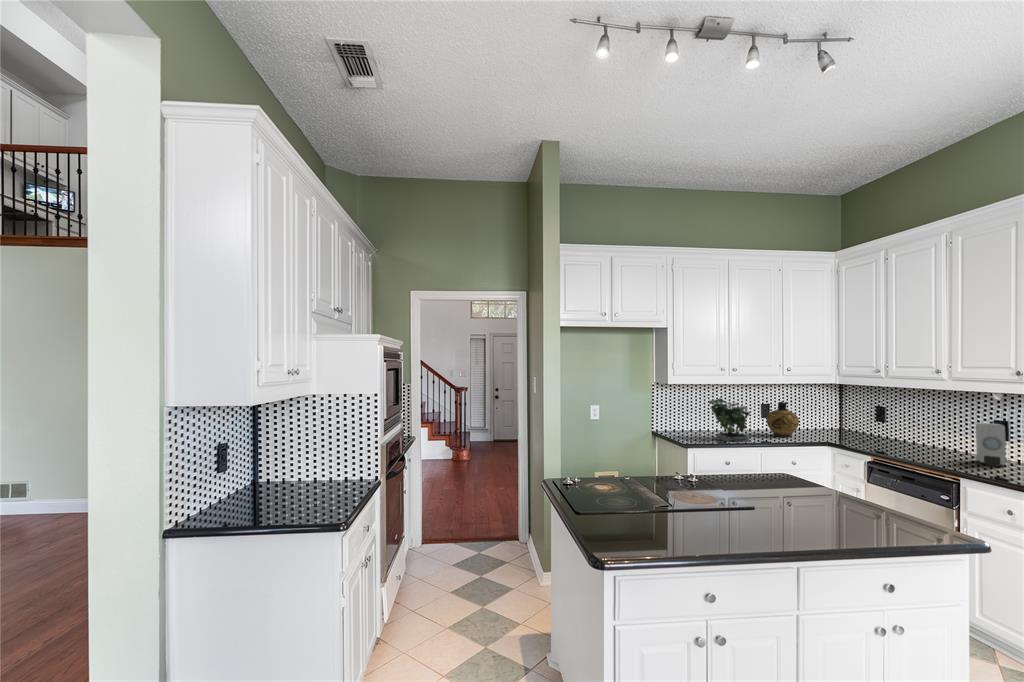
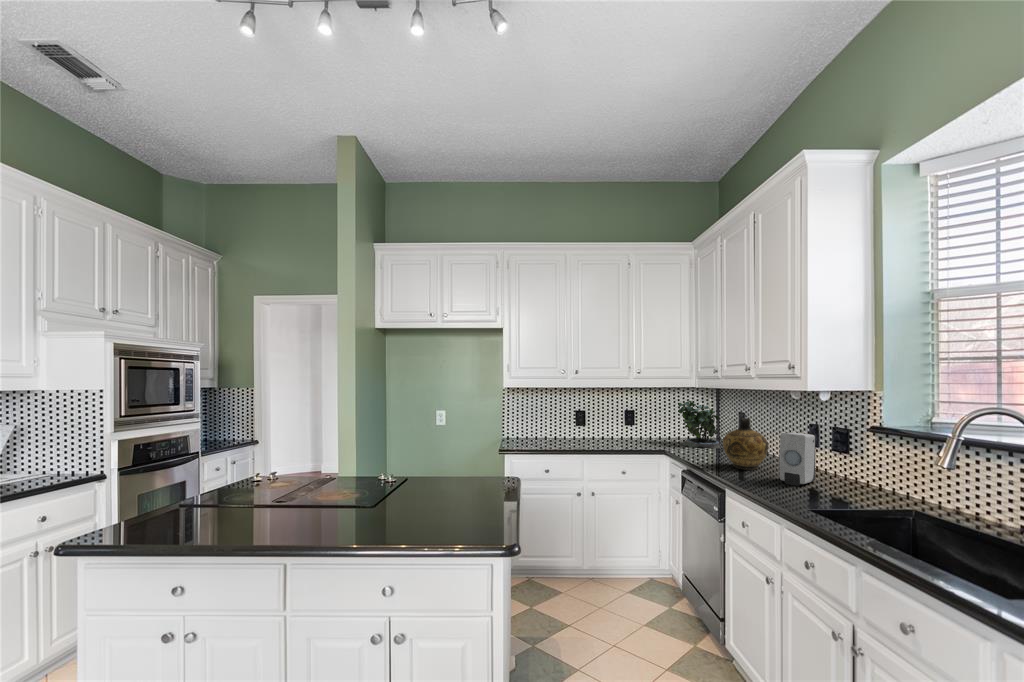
potted plant: present [709,398,750,442] -> present [678,399,720,448]
ceramic jug: present [766,401,799,437] -> present [723,417,769,470]

